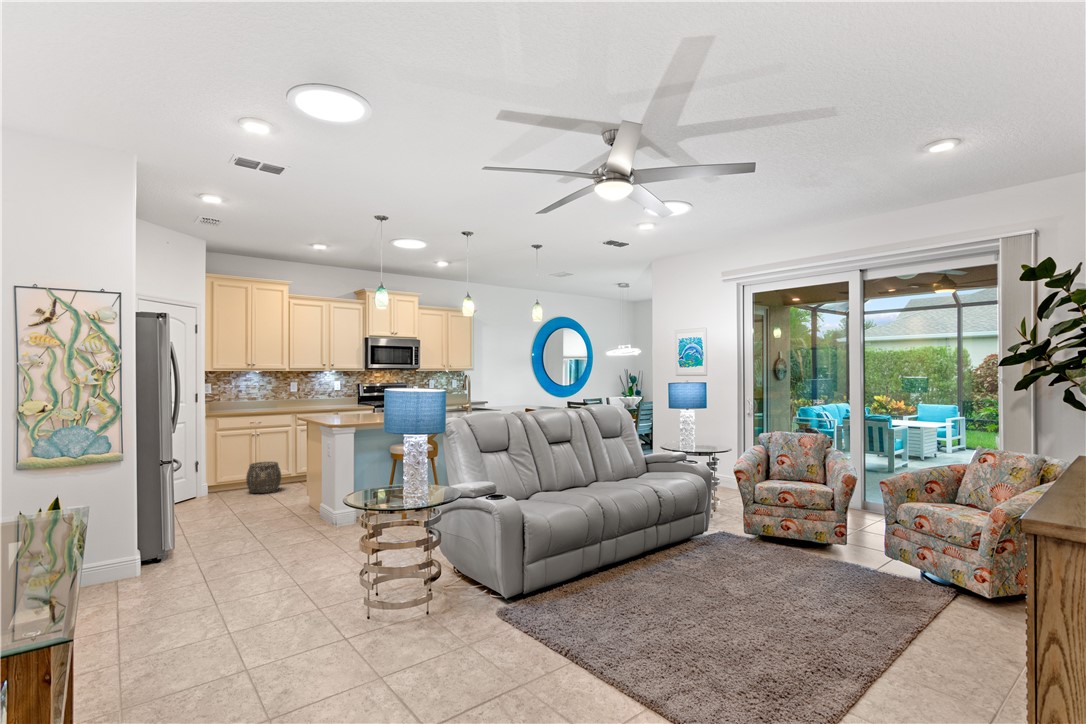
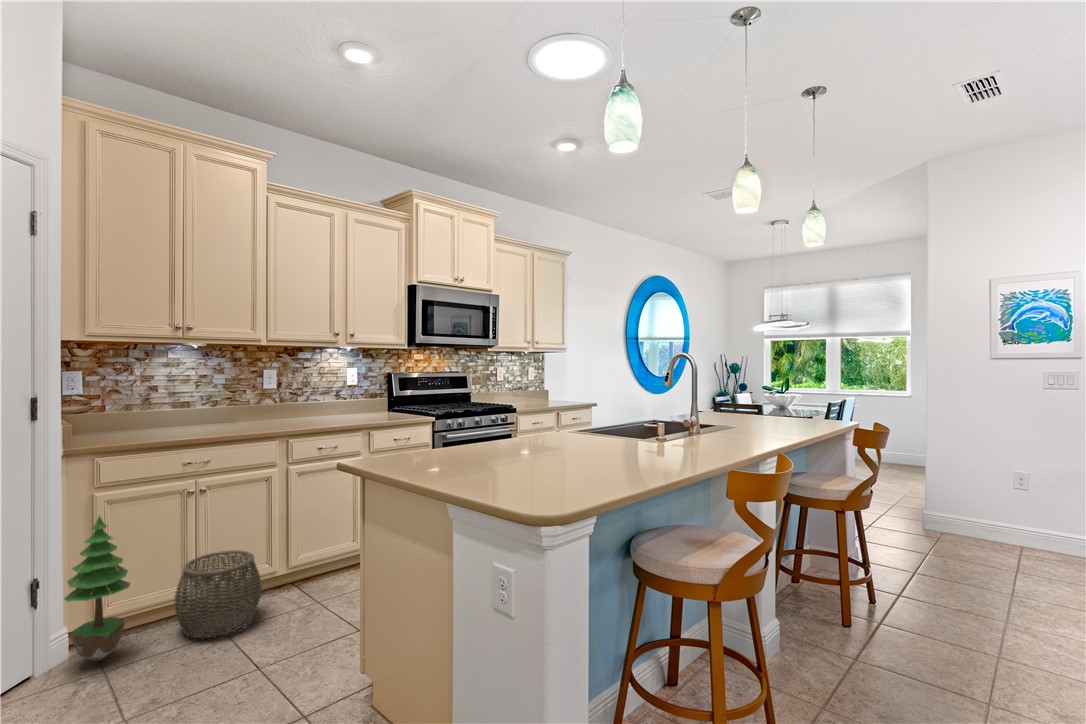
potted tree: none [206,439,230,497] -> present [64,516,130,661]

